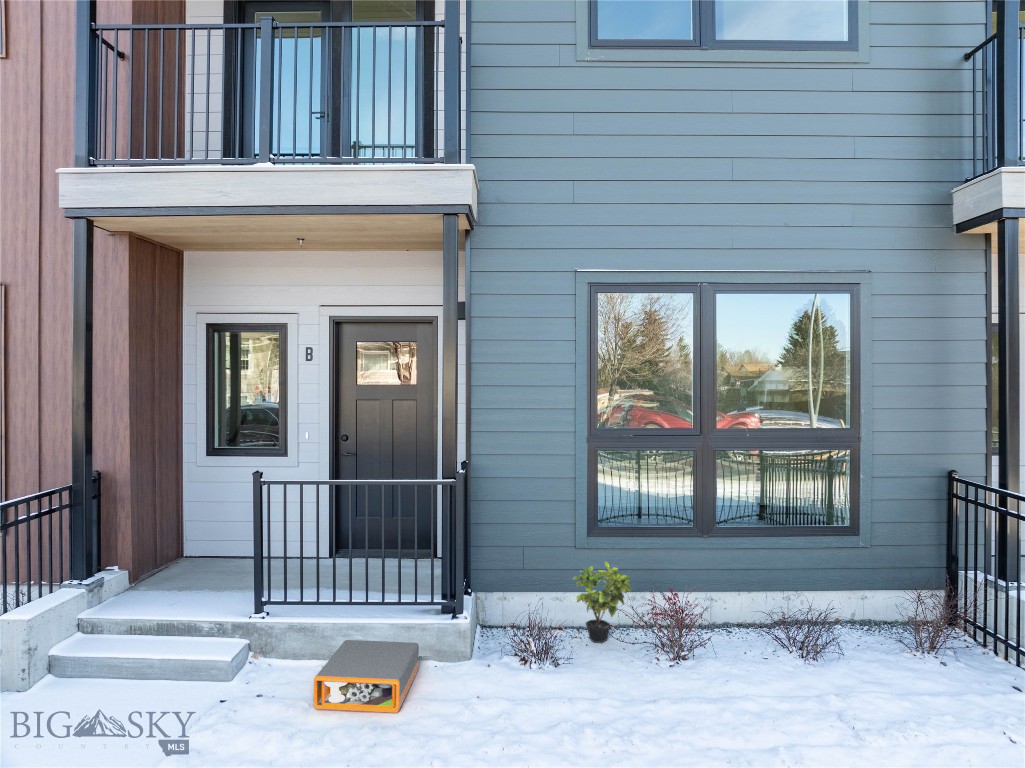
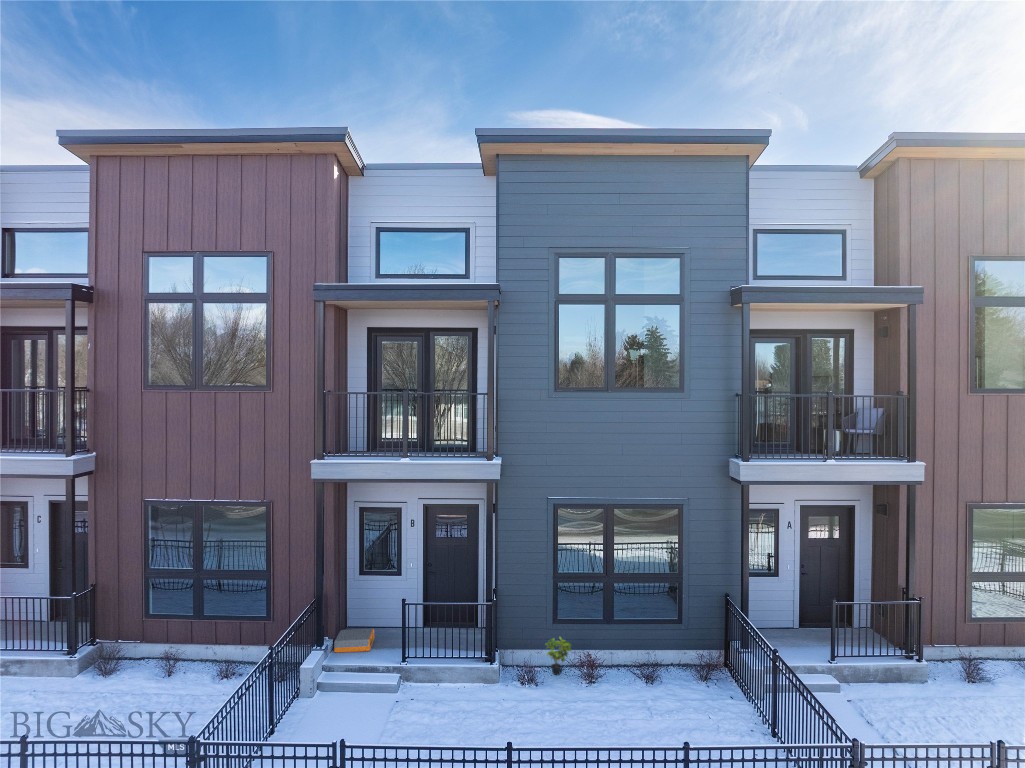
storage box: present [314,640,419,713] -> present [334,628,374,653]

